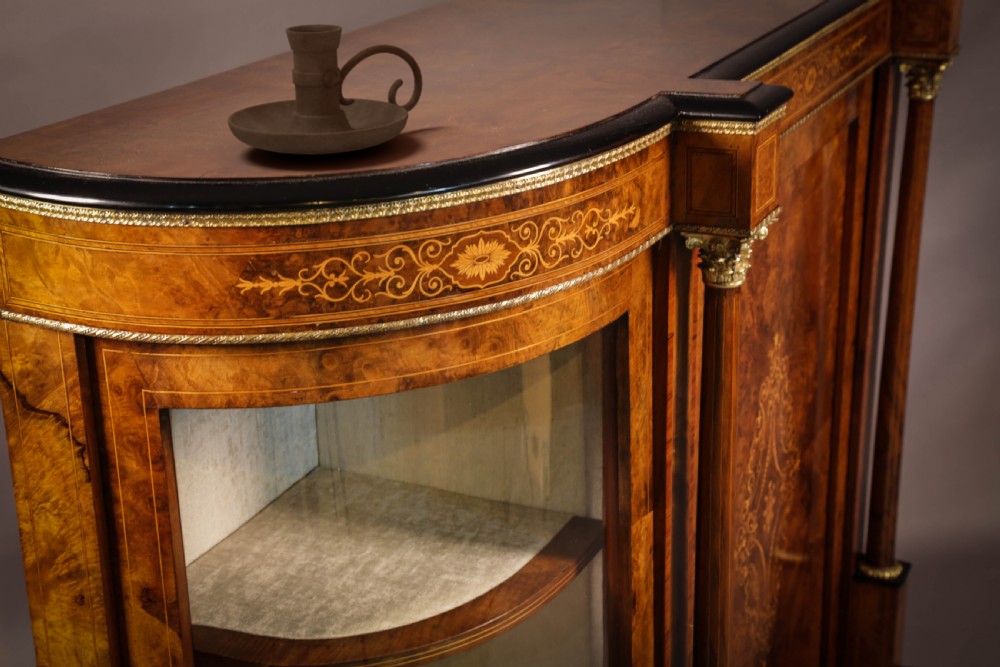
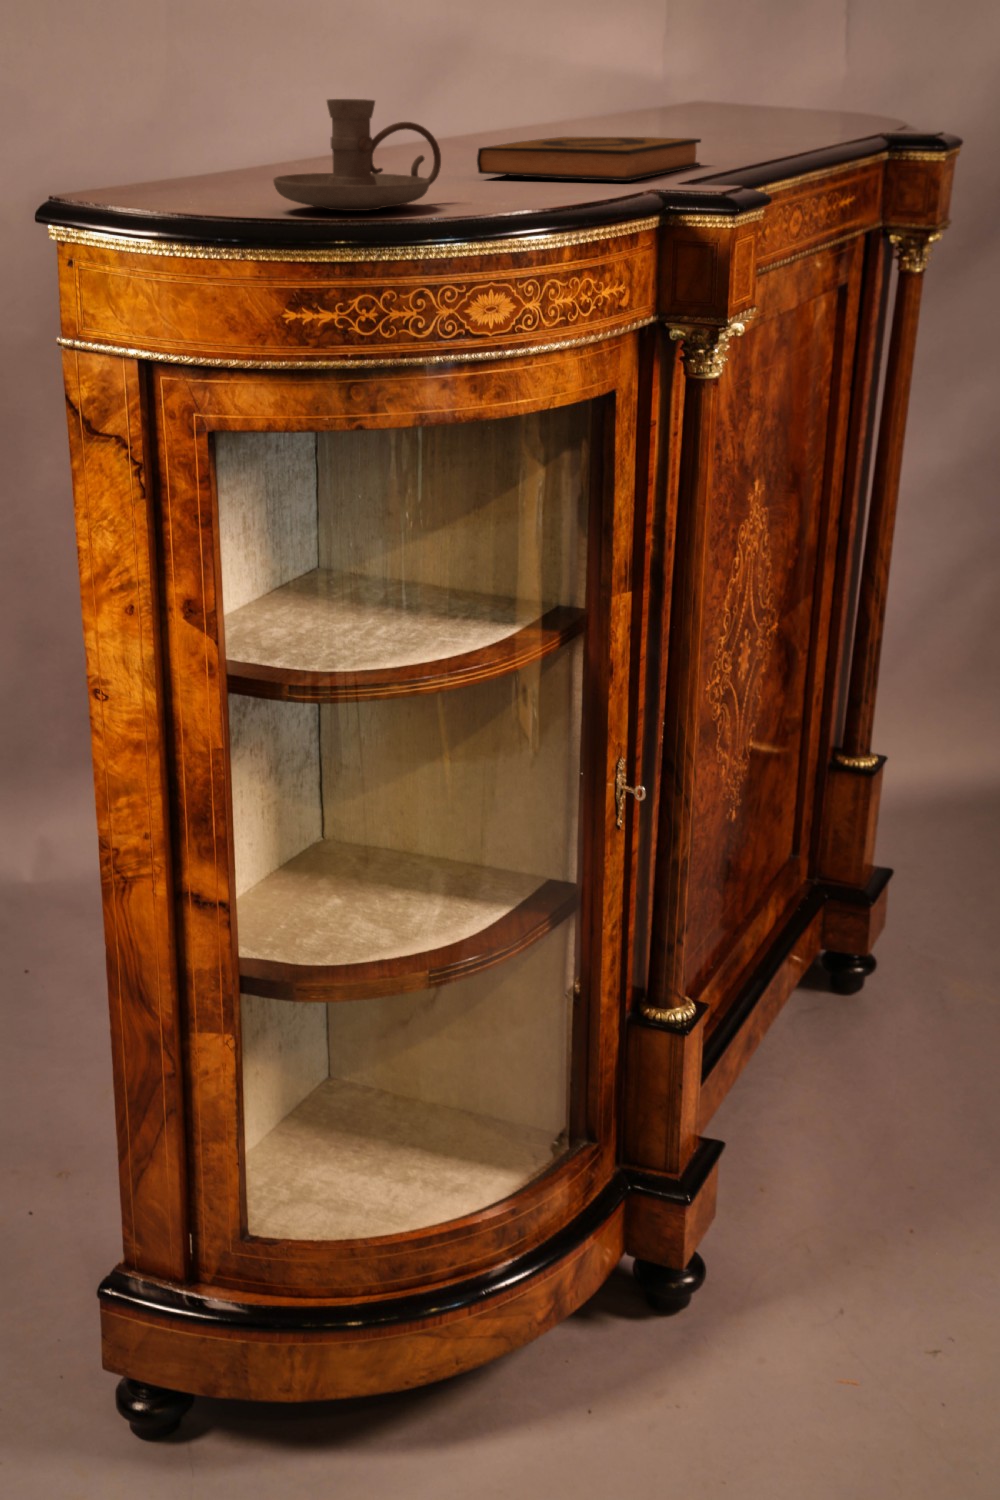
hardback book: none [469,7,712,77] -> present [477,137,701,181]

